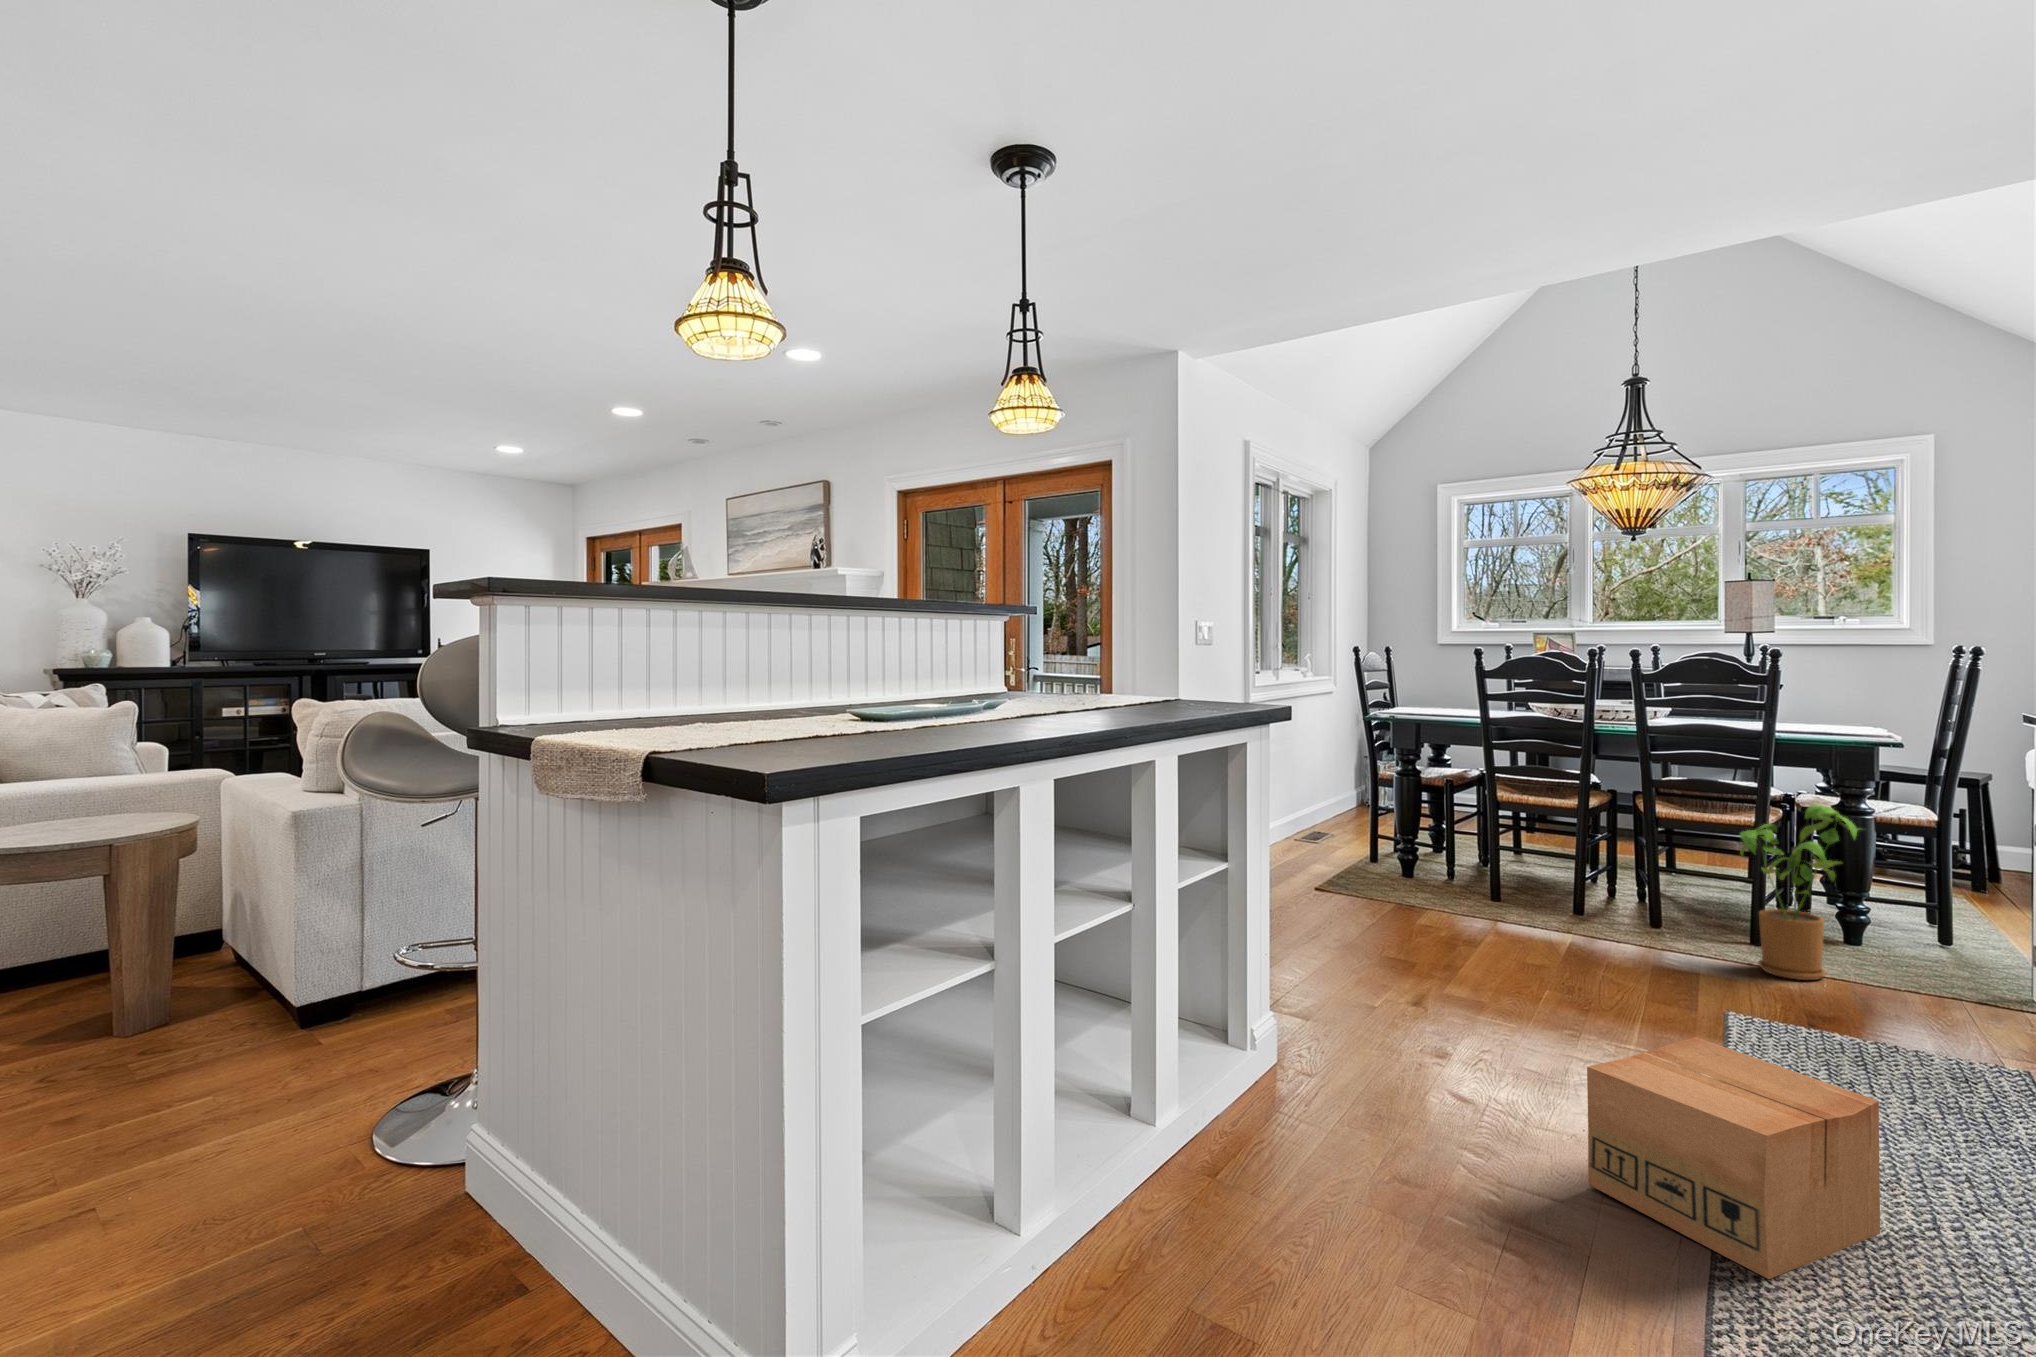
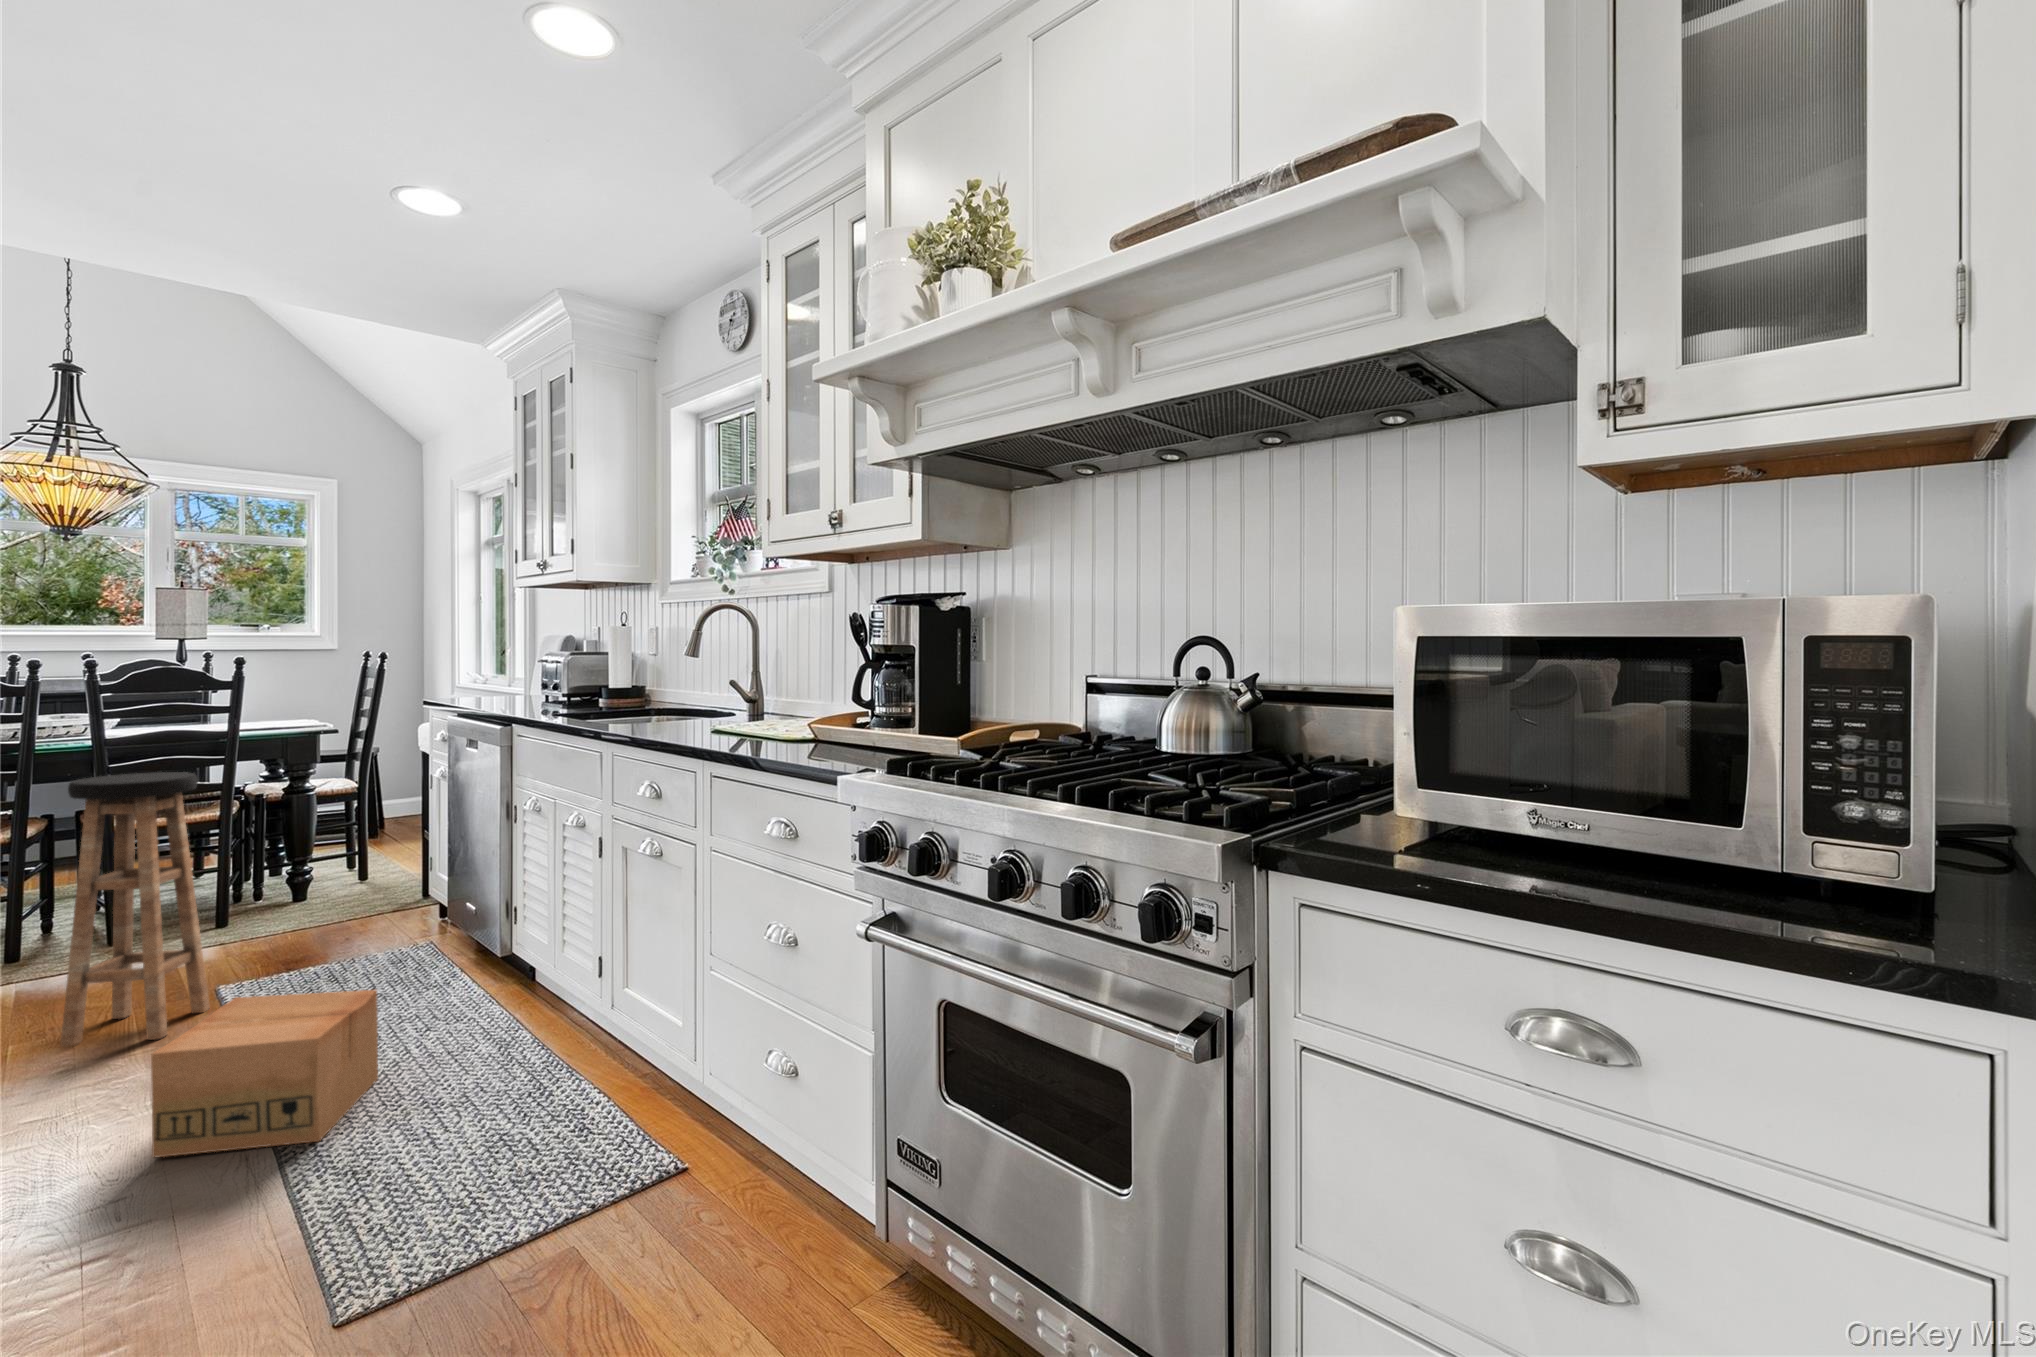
bar stool: none [1567,761,1708,1052] -> present [60,772,210,1047]
house plant: present [1740,805,1861,980] -> none [214,791,318,942]

